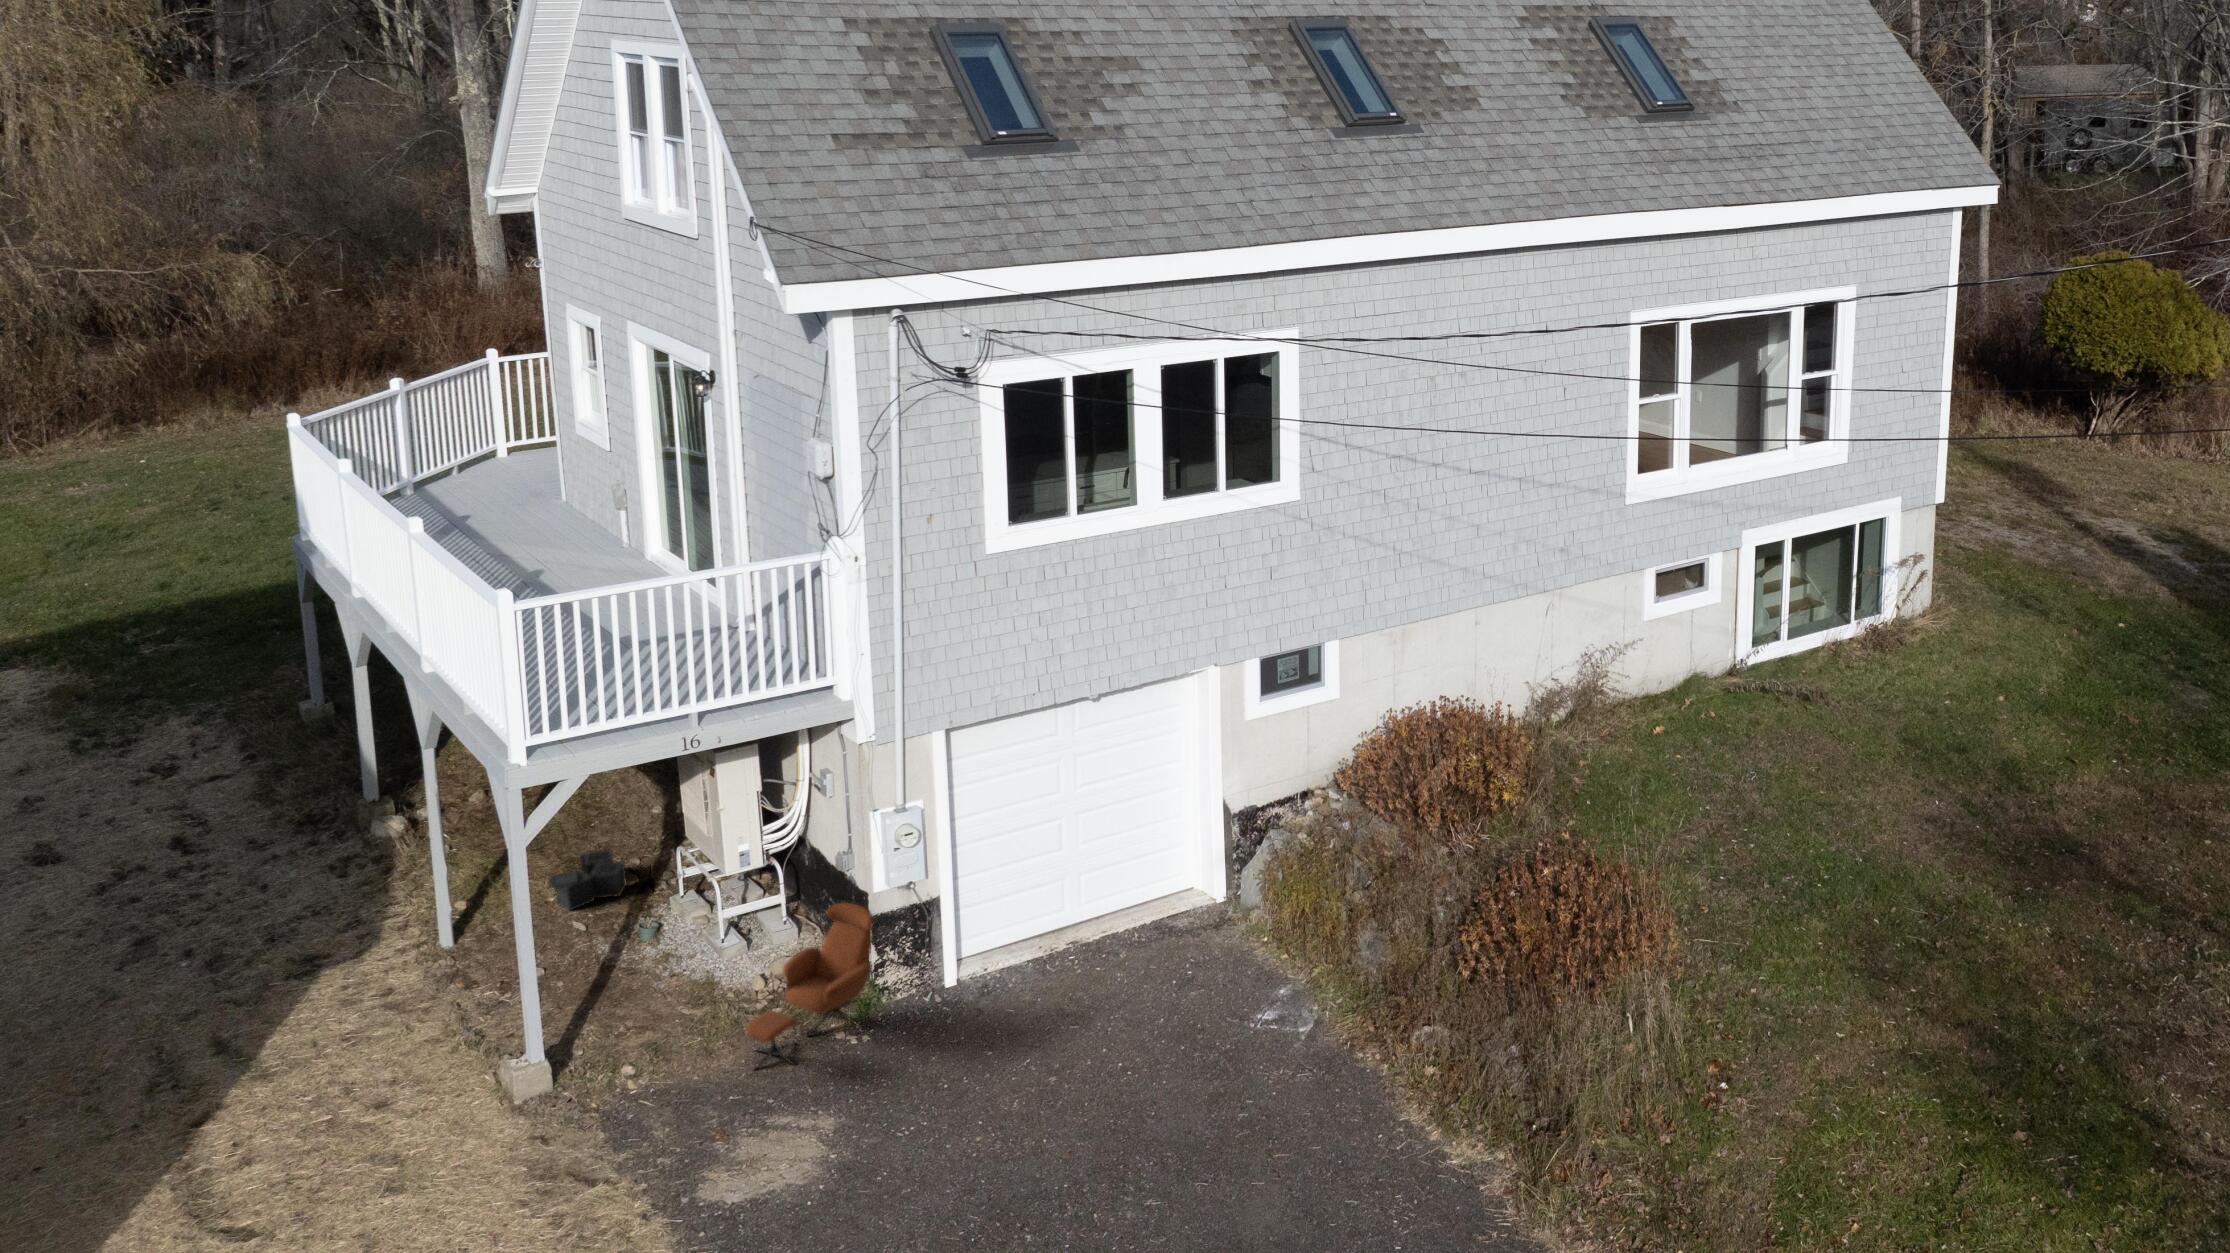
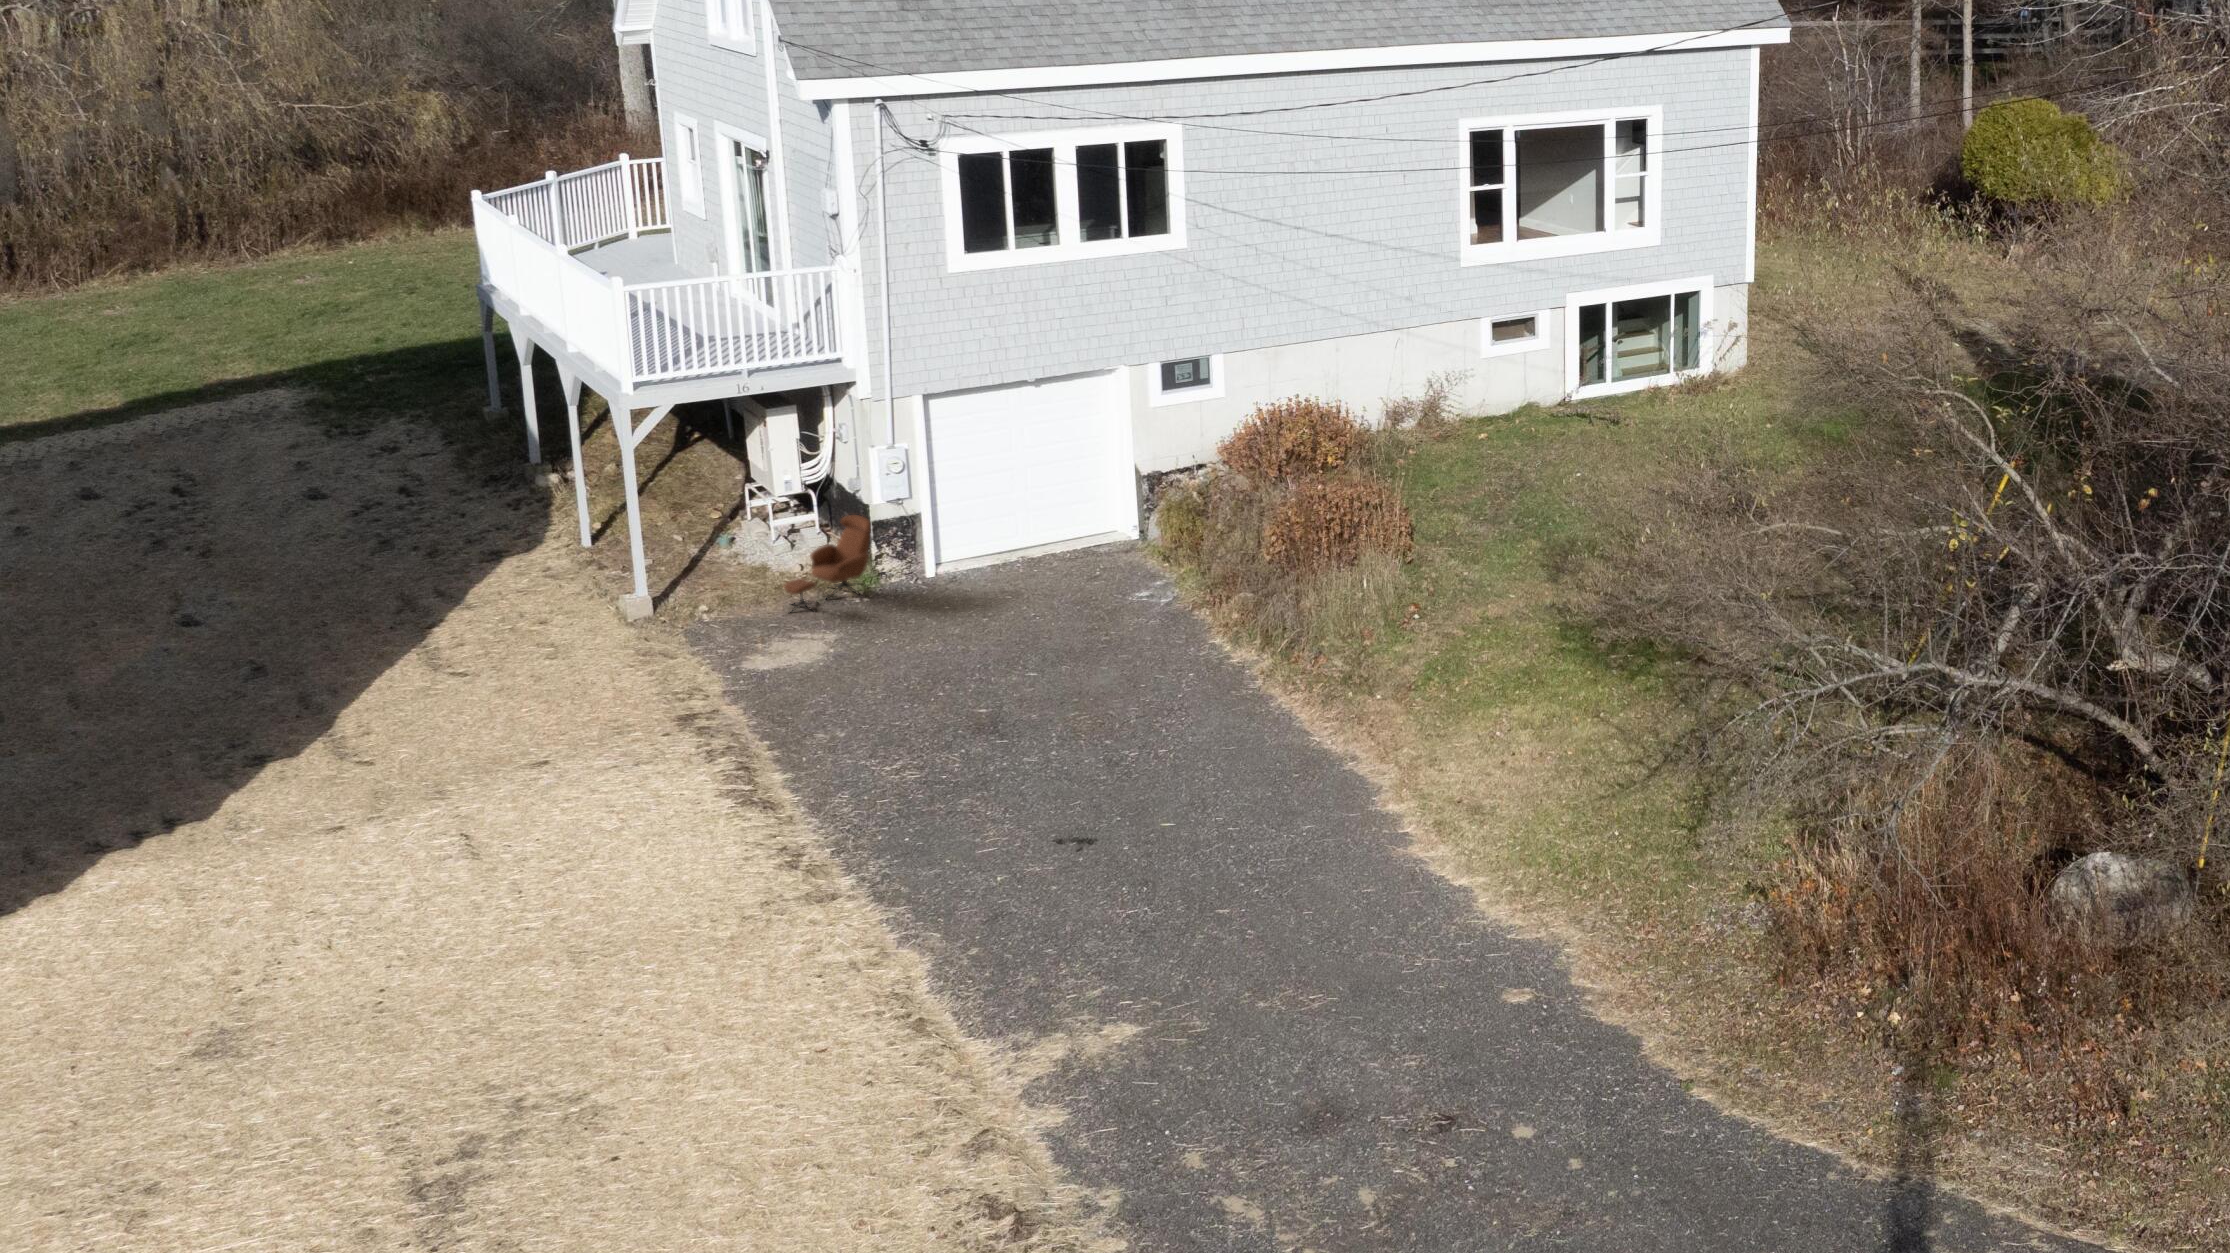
storage bin: present [549,849,627,910] -> none [661,497,717,533]

